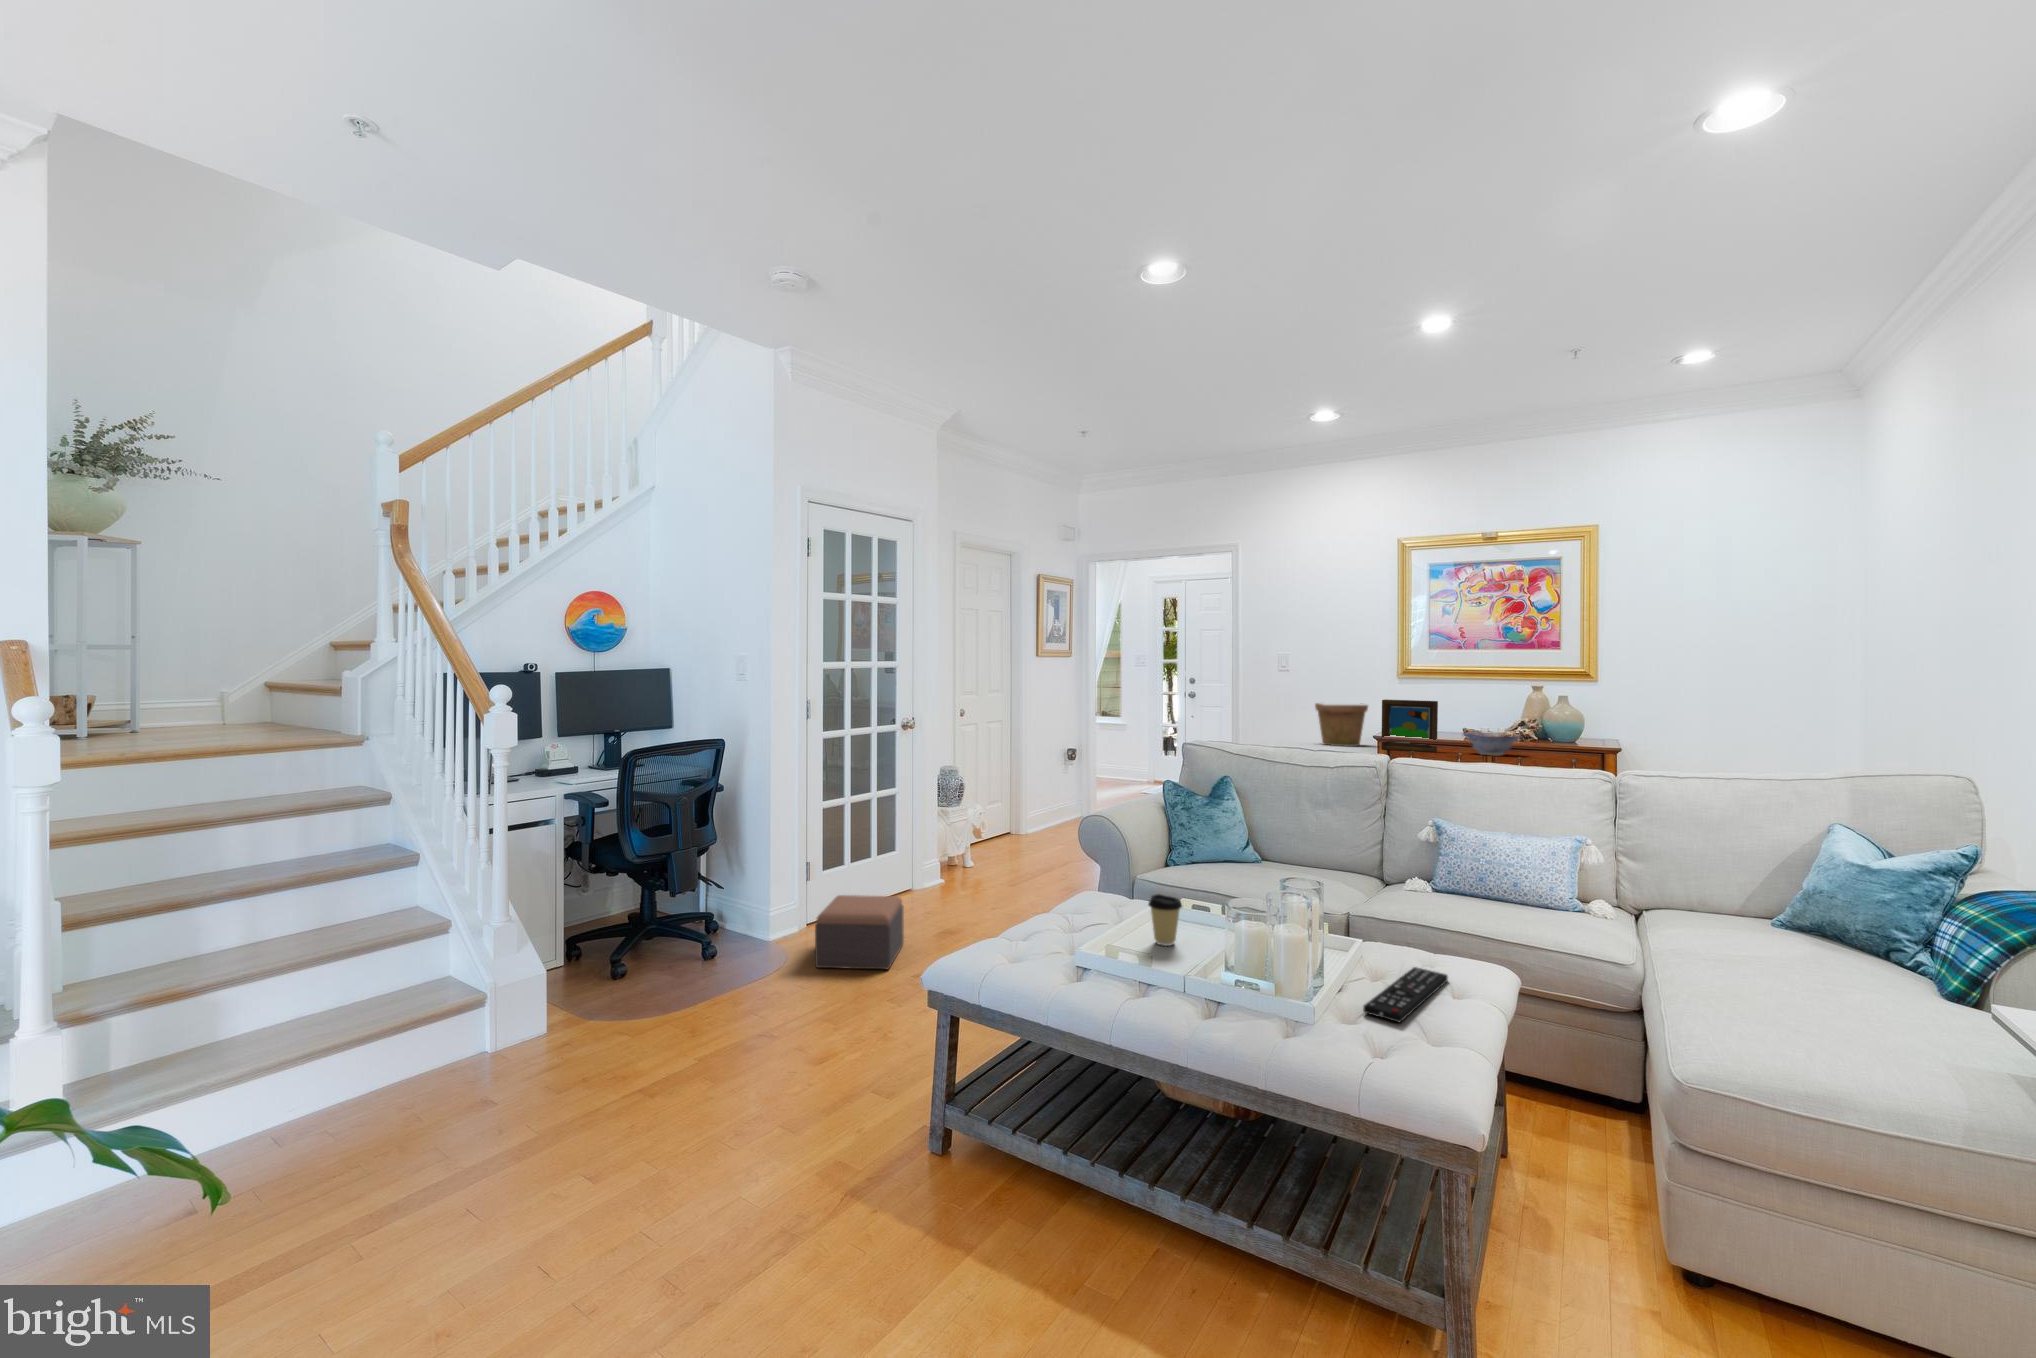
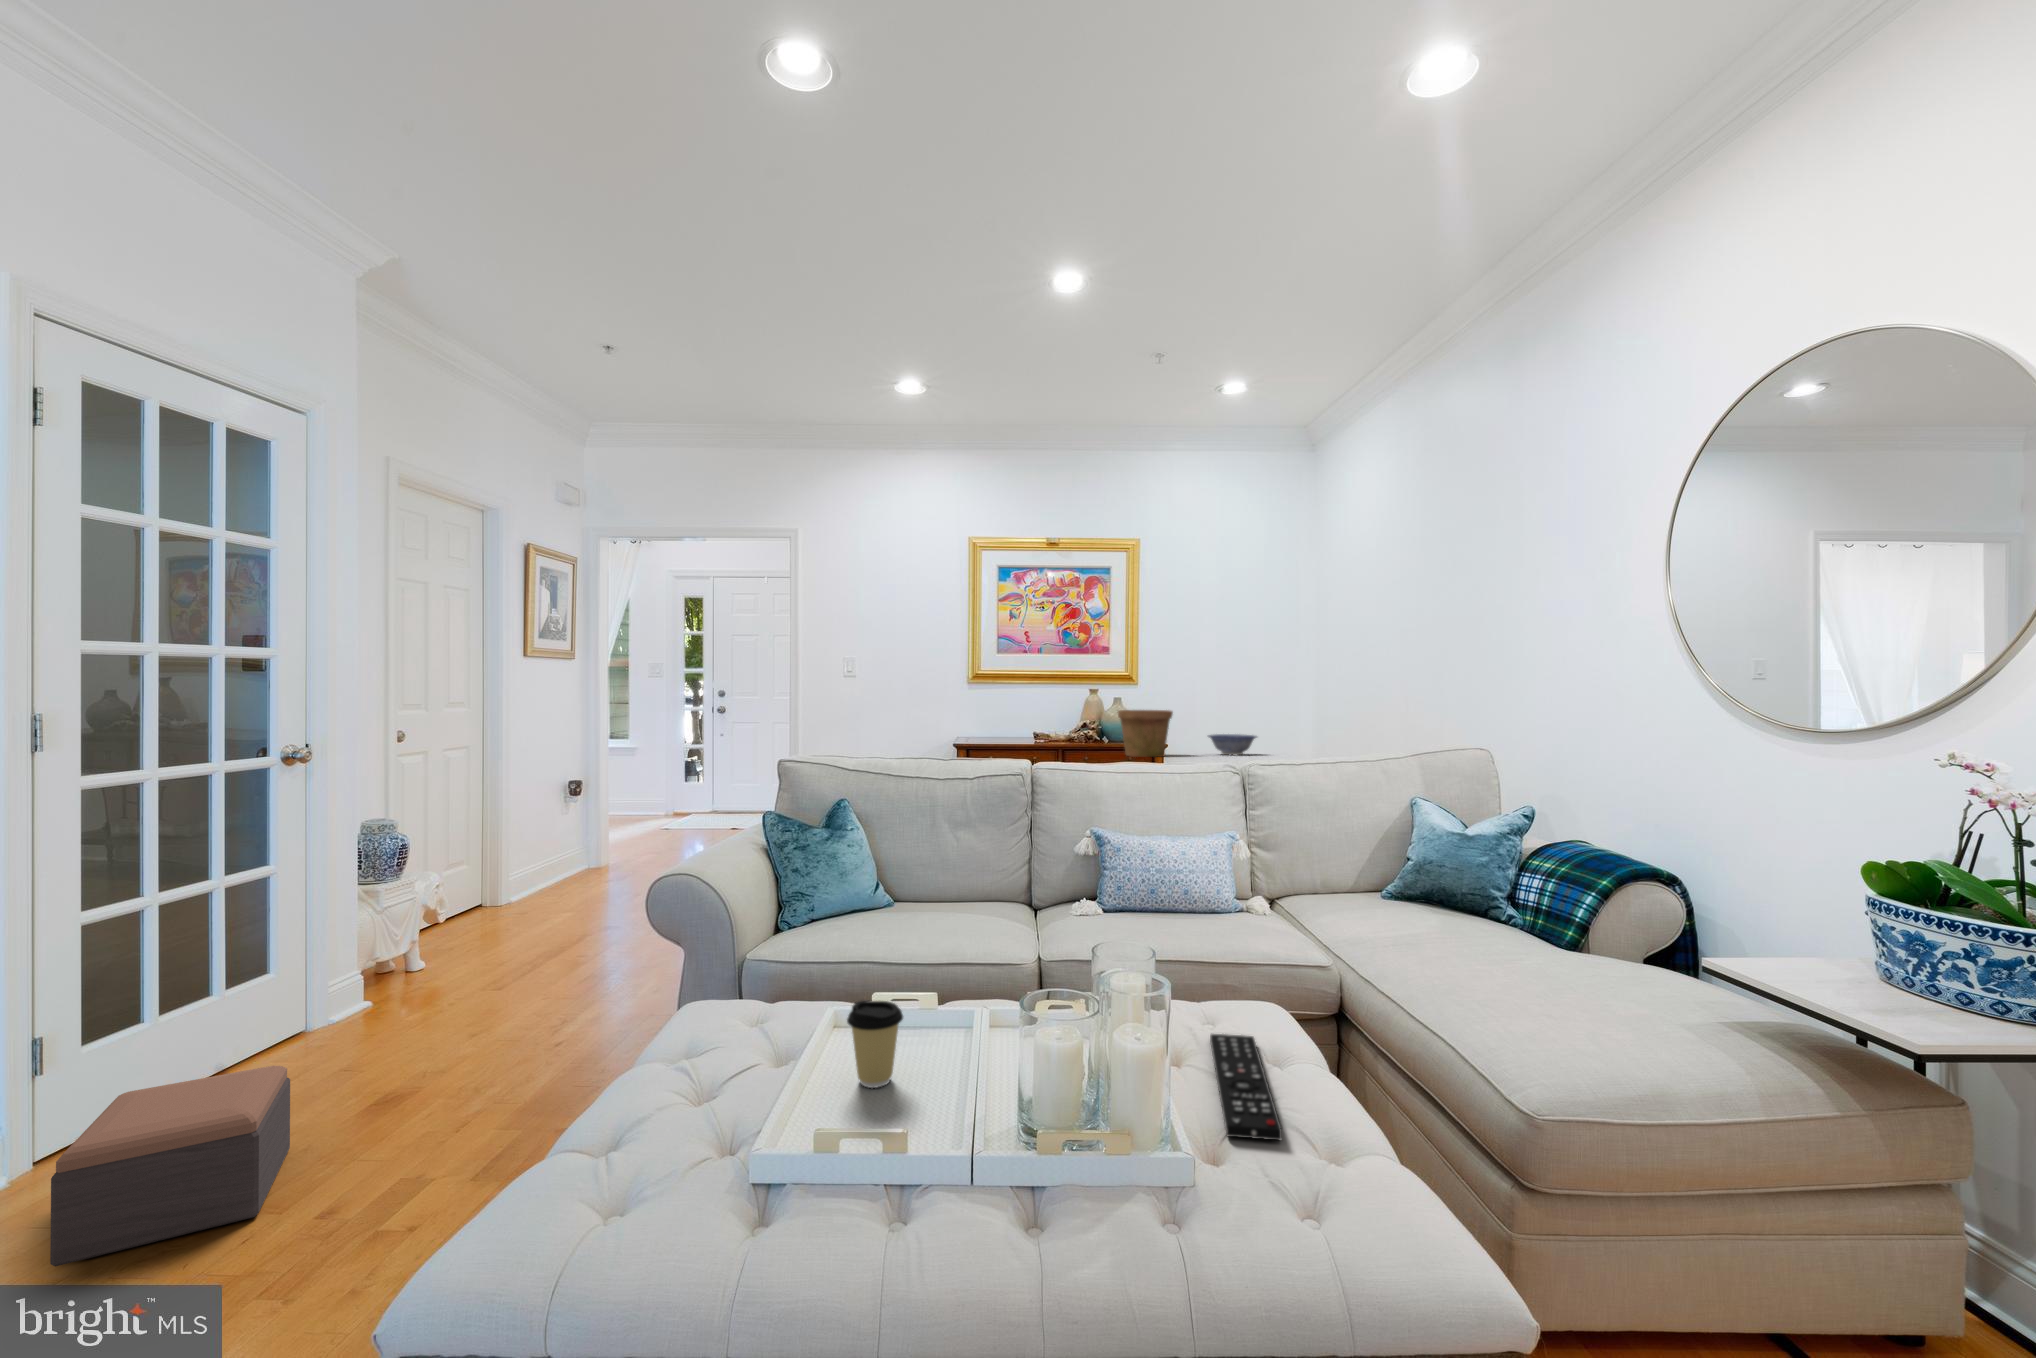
picture frame: present [1381,699,1438,752] -> none [958,705,1011,758]
flower pot: present [1315,703,1368,746] -> present [1117,710,1173,757]
decorative bowl: present [1463,732,1520,756] -> present [1208,734,1257,755]

